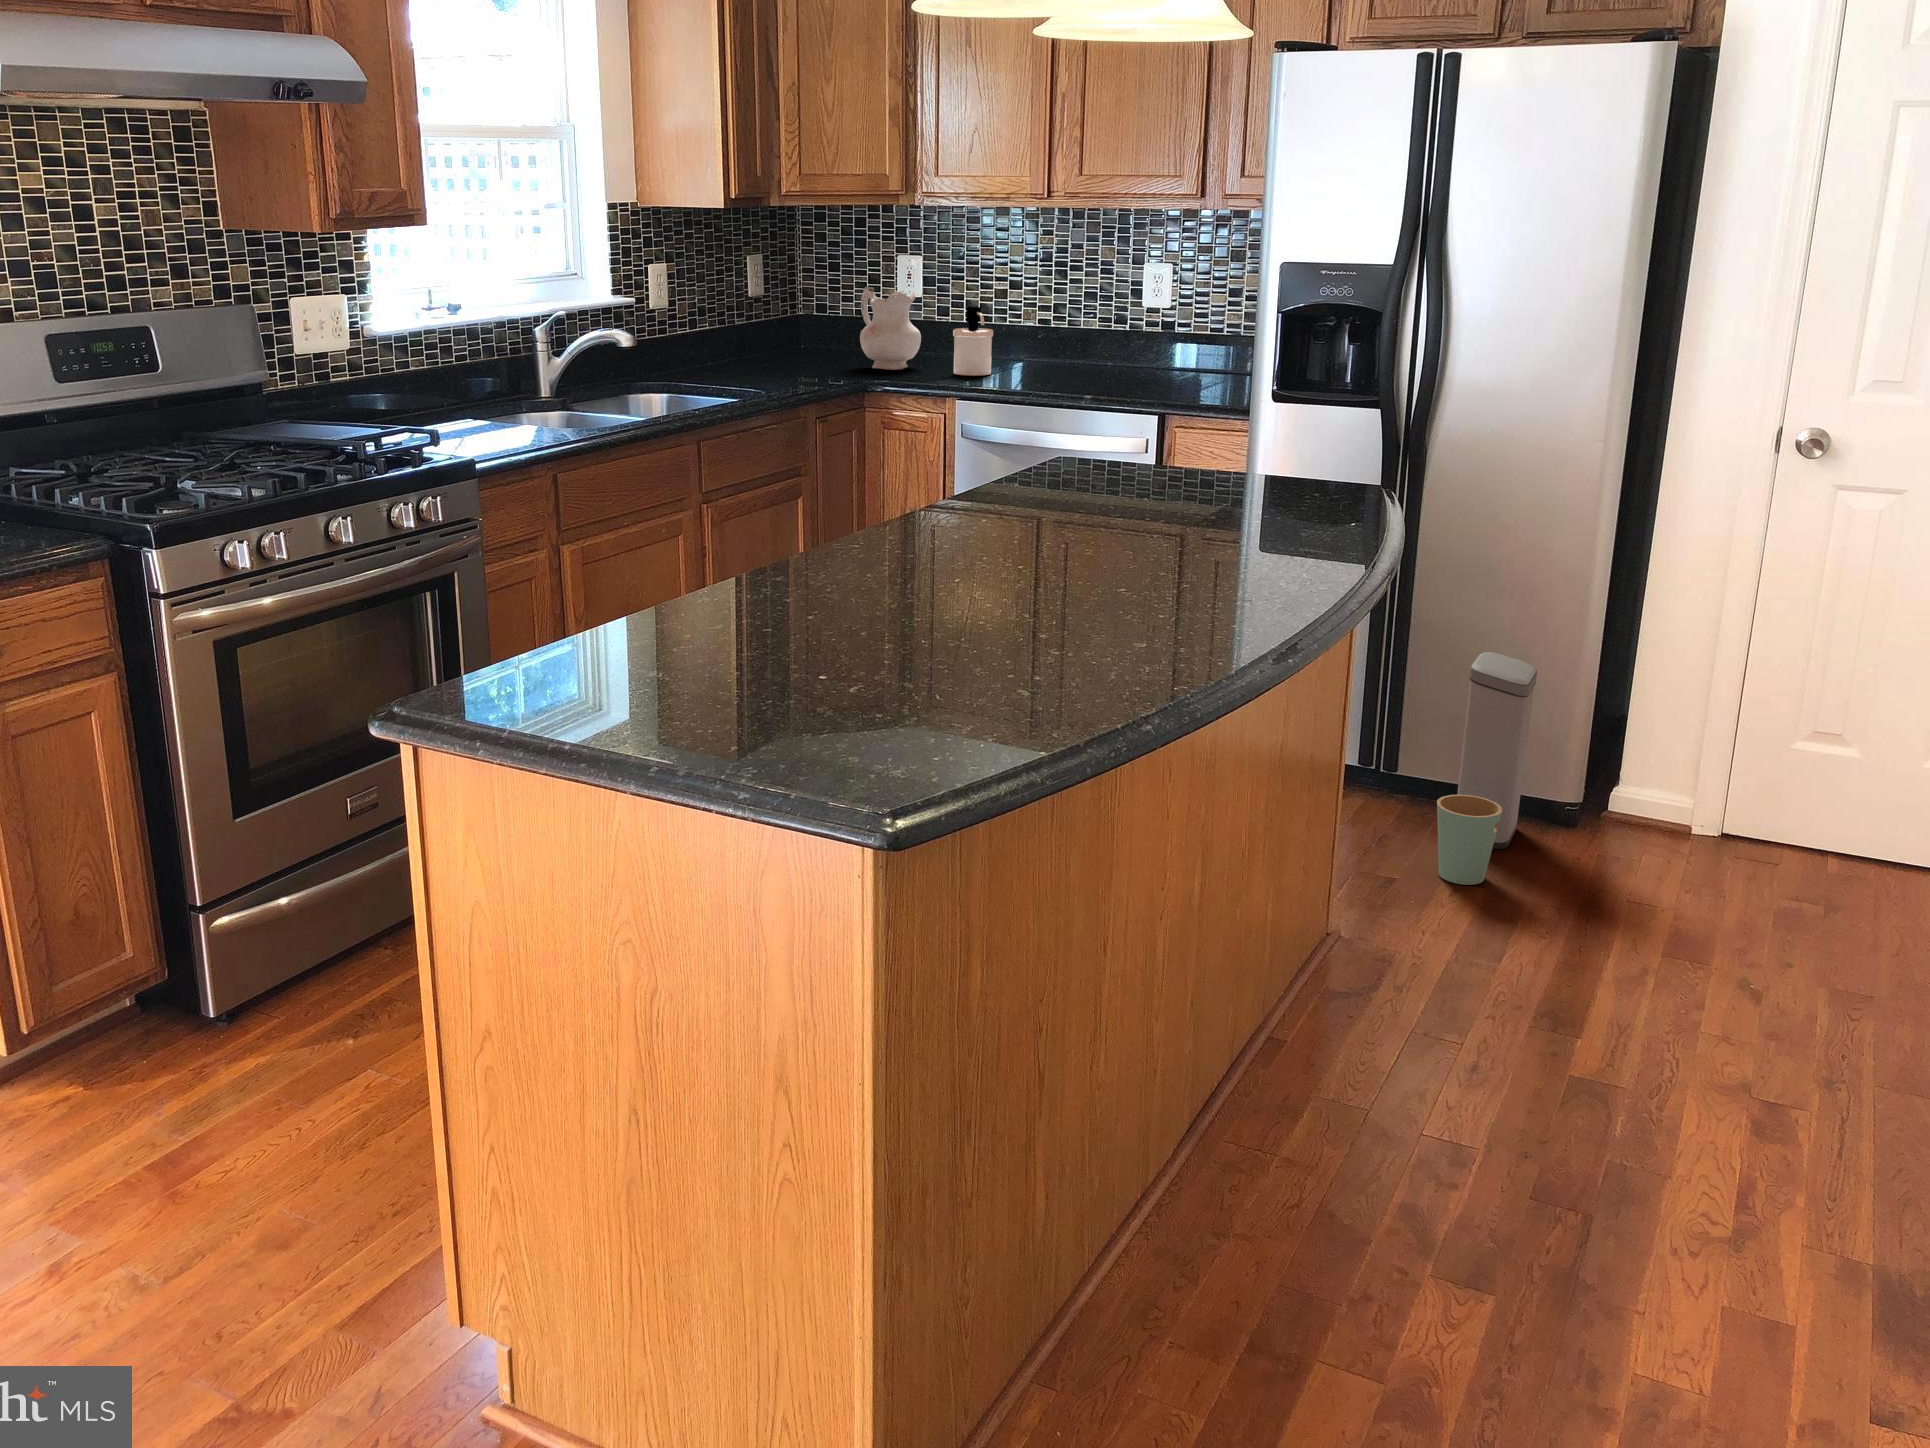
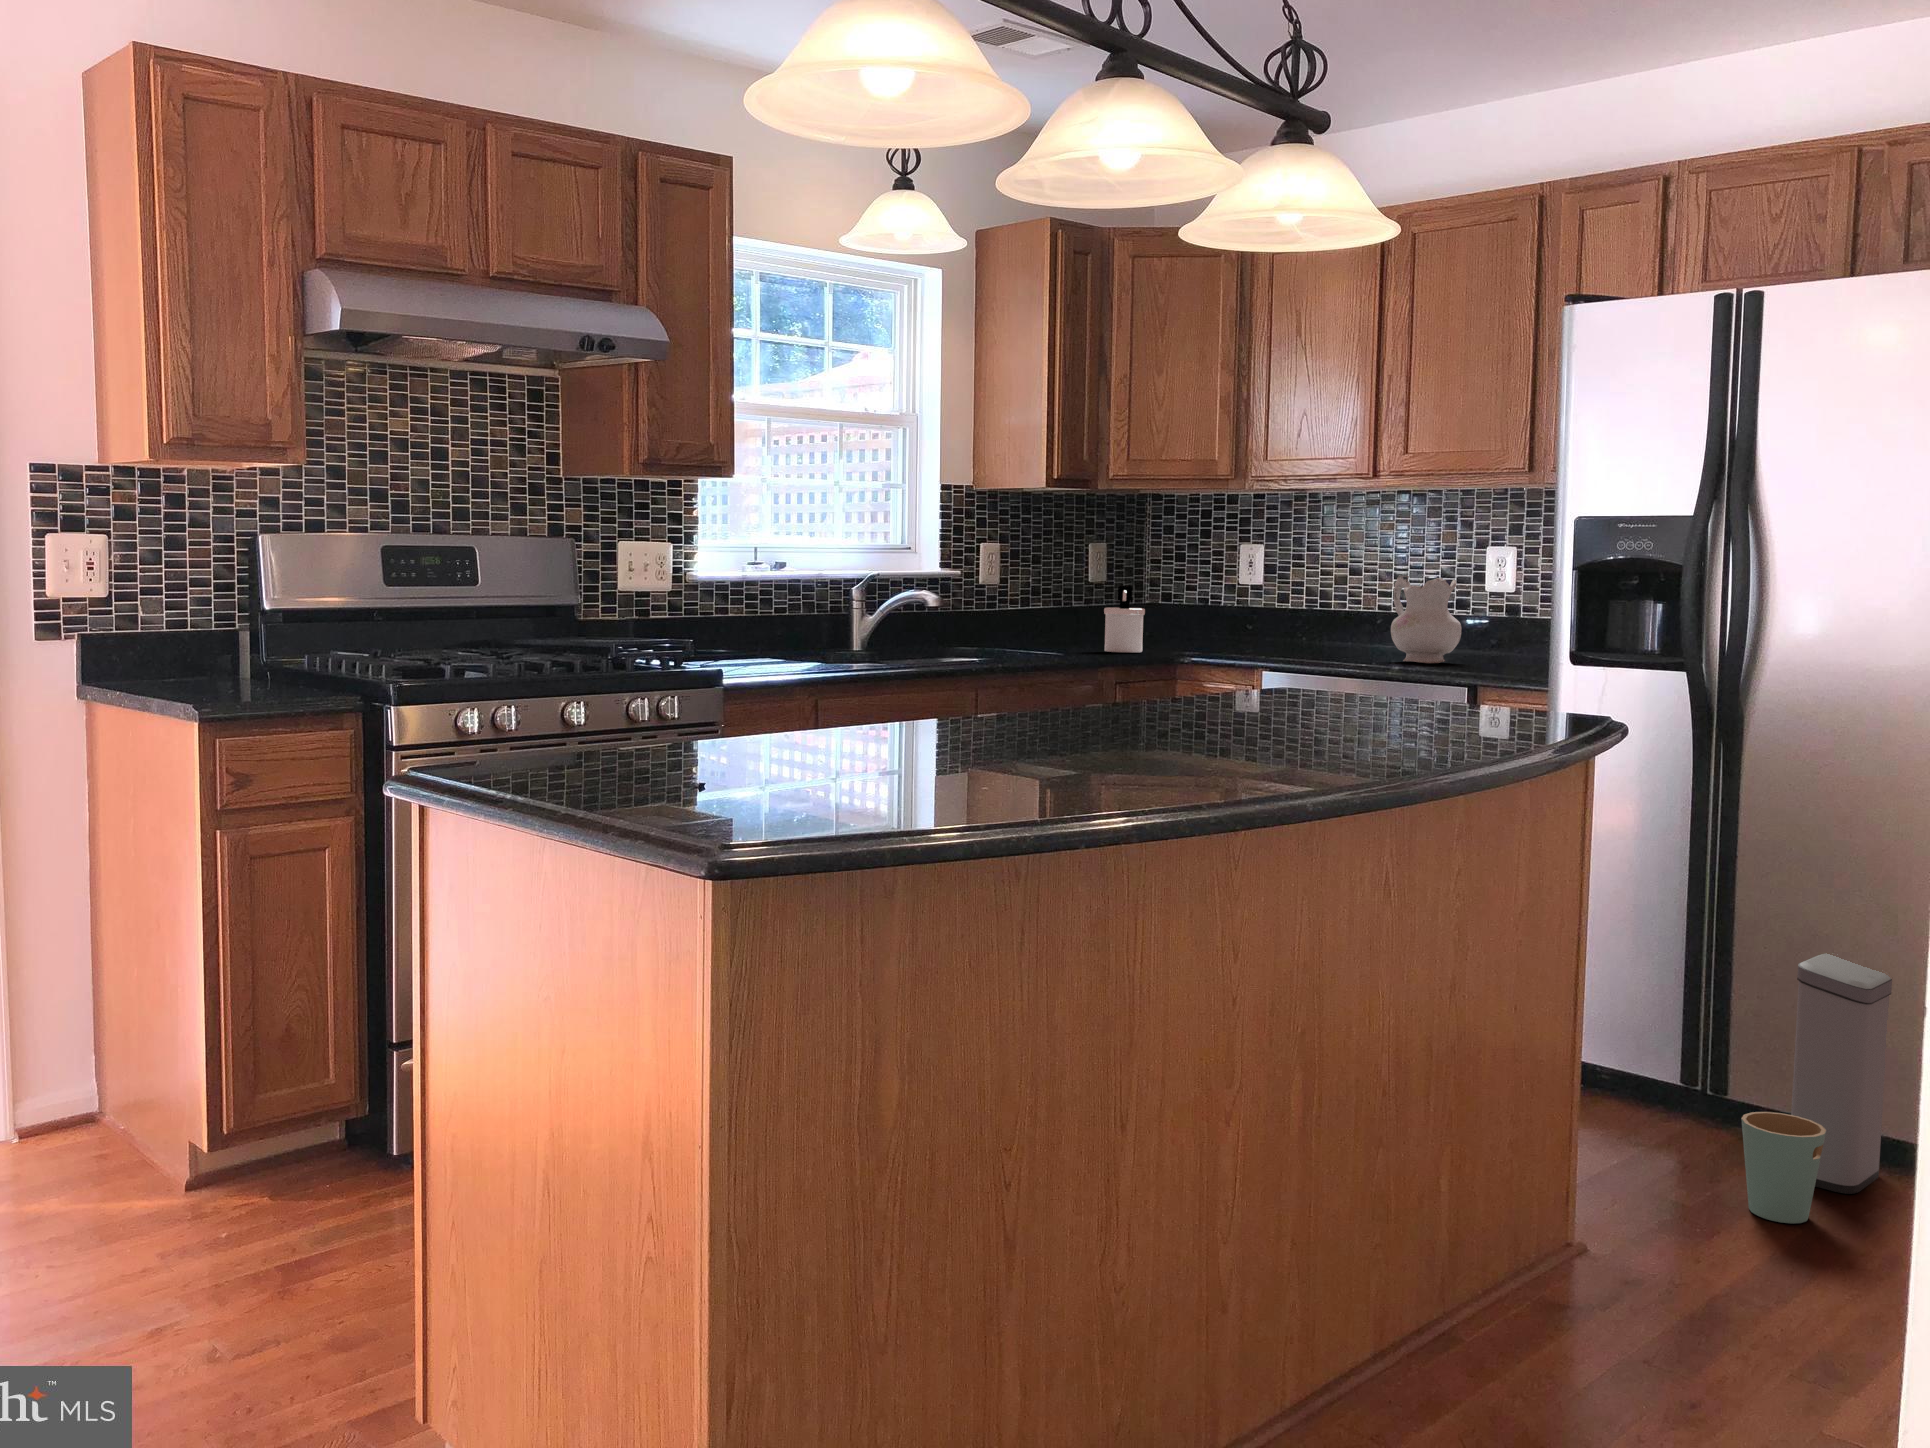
ceramic pitcher: present [860,287,921,370] -> present [1391,575,1462,663]
soap dispenser: present [953,307,993,376] -> present [1104,586,1145,653]

